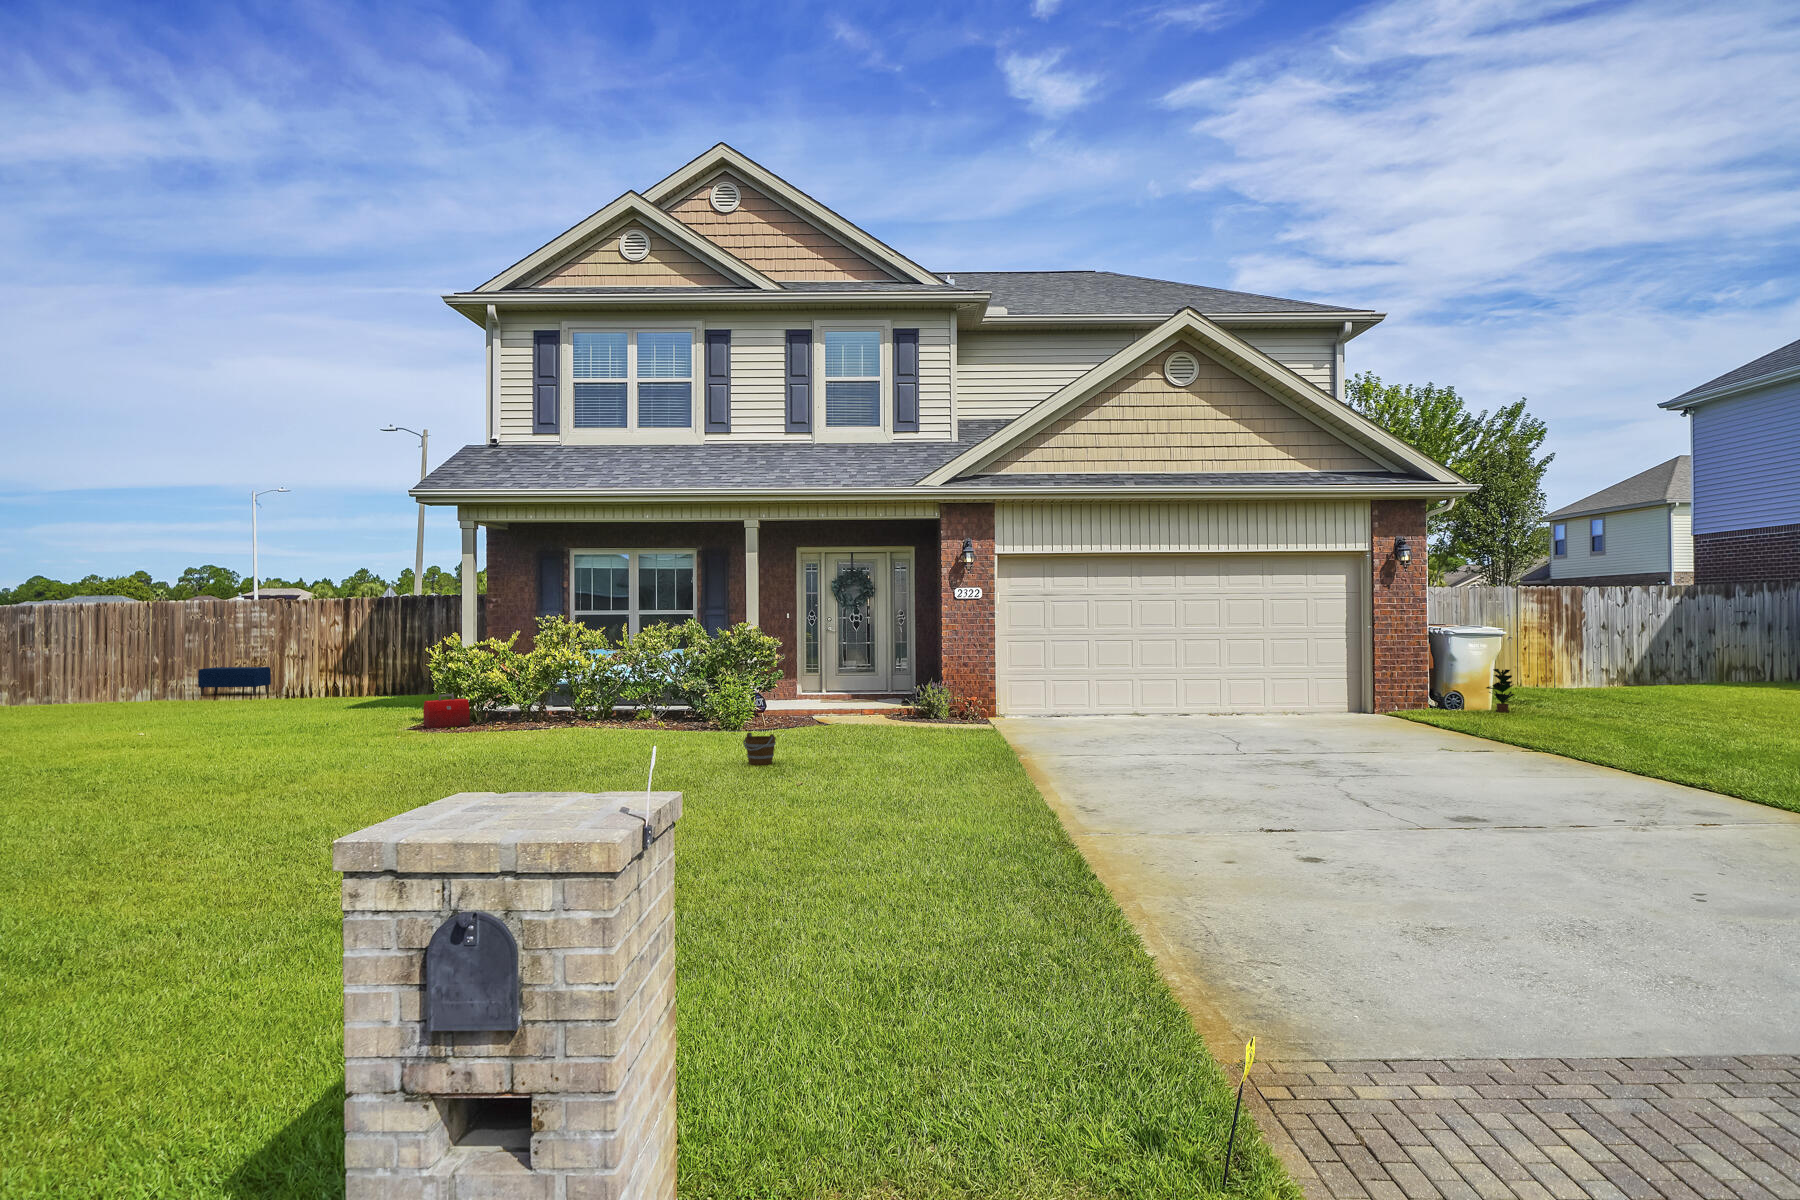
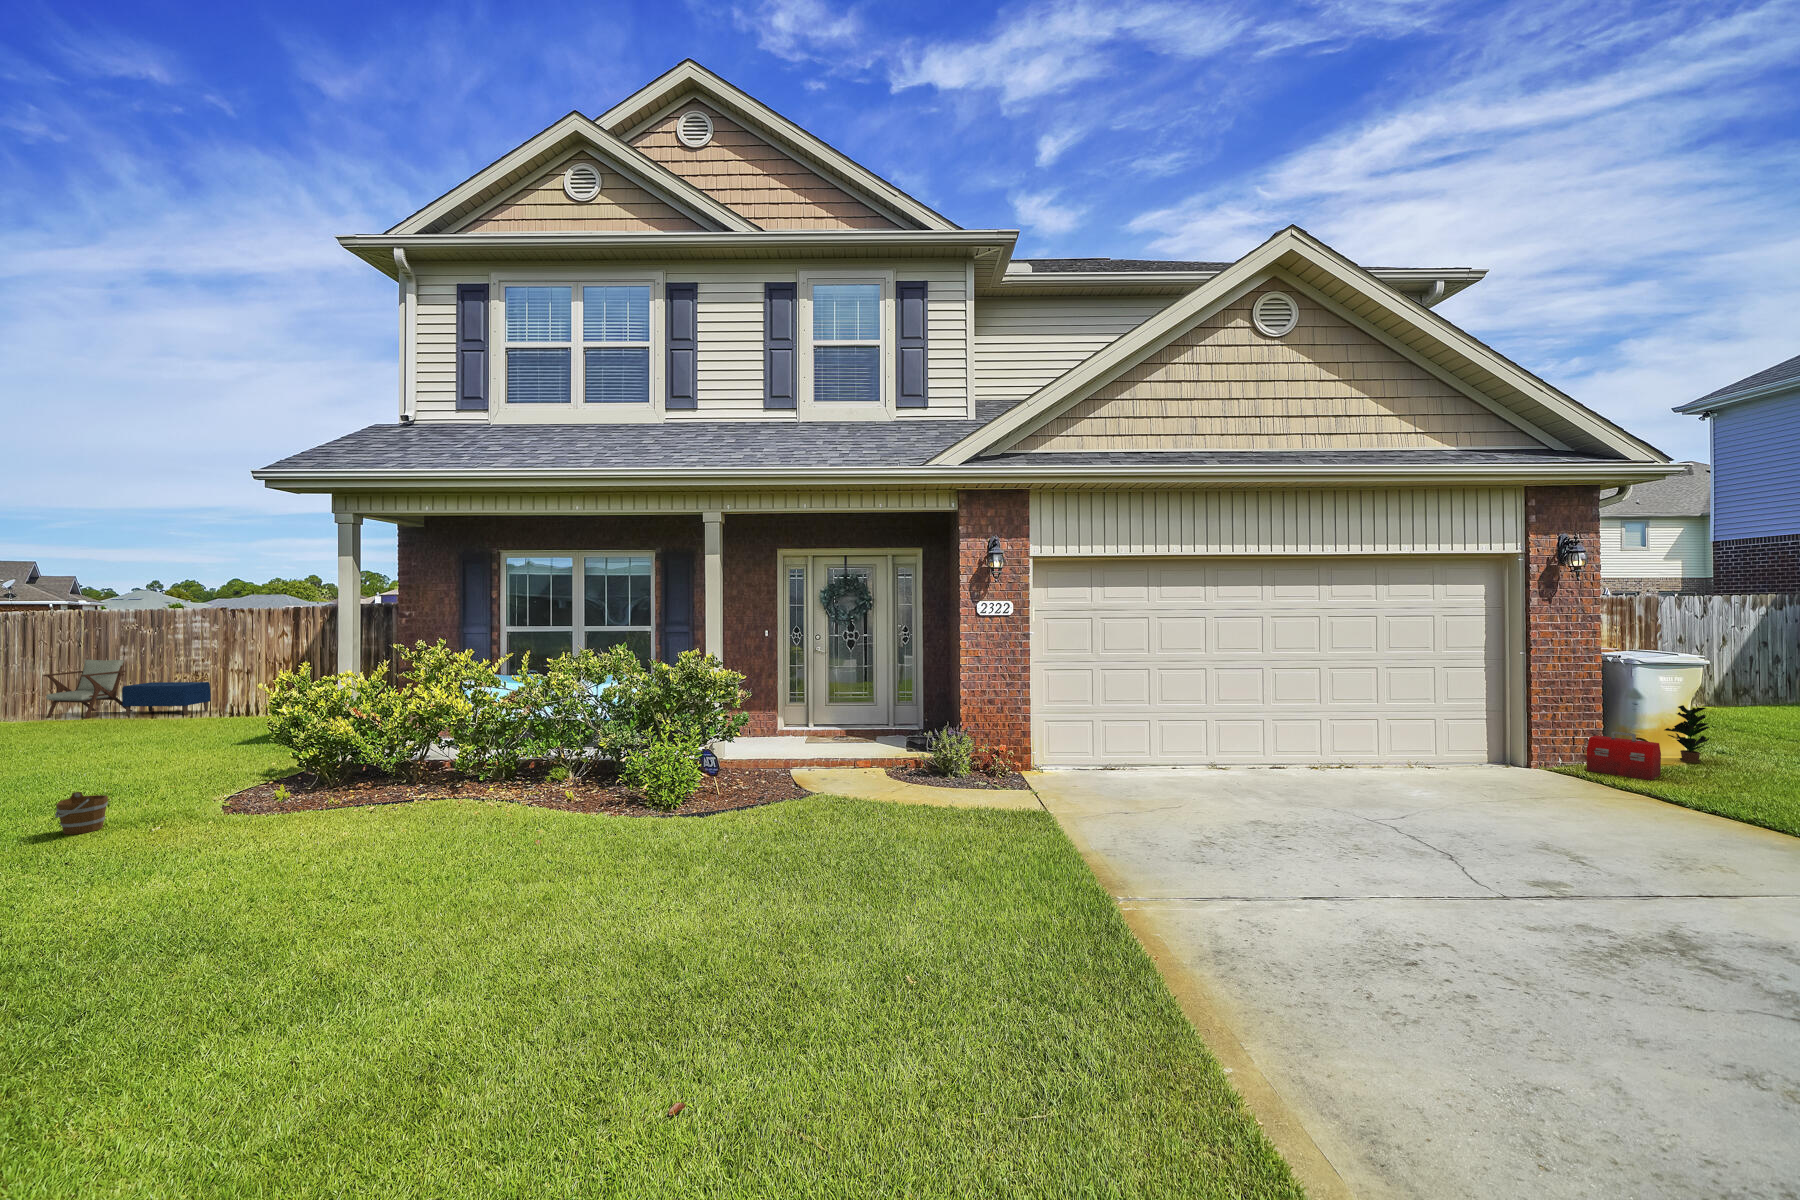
lounge chair: none [130,646,199,697] -> present [43,660,132,718]
toolbox: present [423,694,470,728] -> present [1587,731,1661,780]
bucket: present [743,733,776,765] -> present [55,792,108,834]

